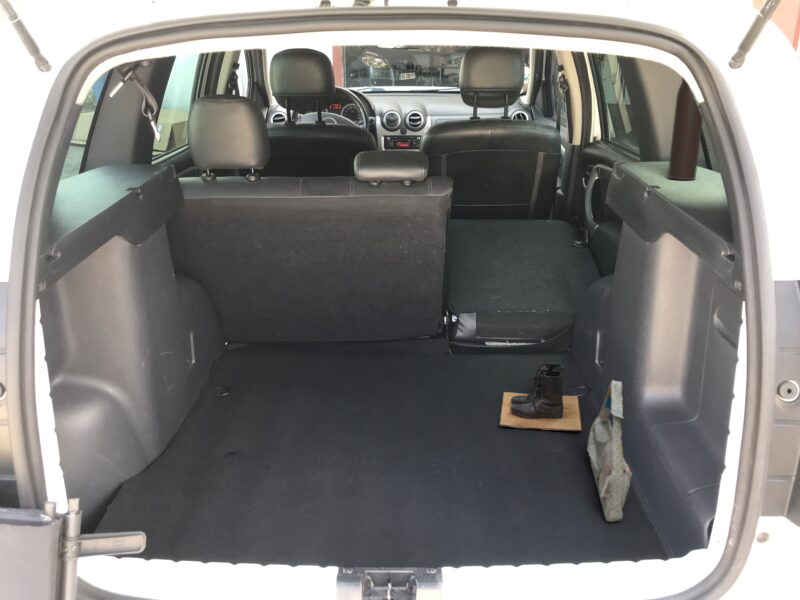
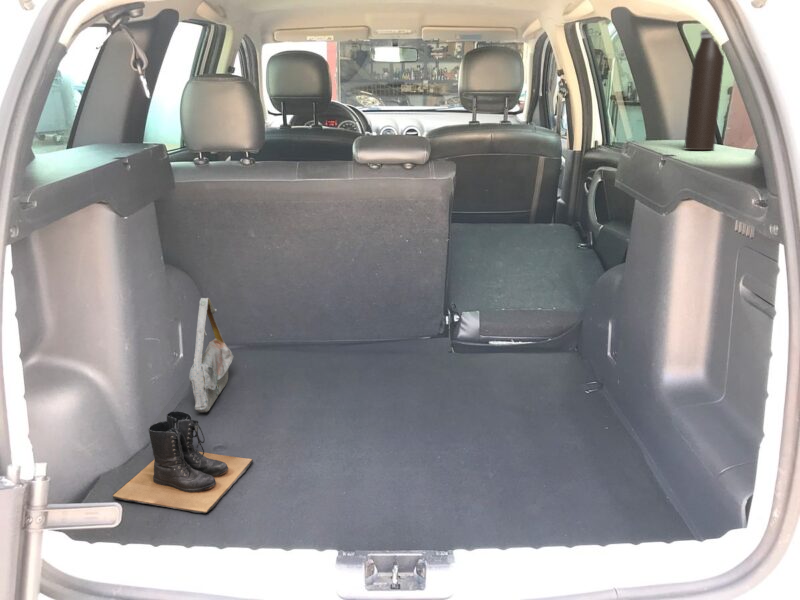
boots: present [499,363,582,431] -> present [113,411,253,513]
bag: present [587,380,632,522] -> present [189,298,234,412]

